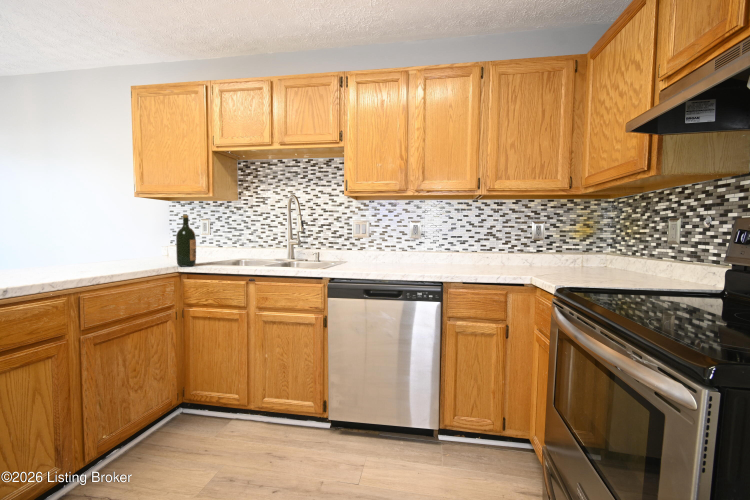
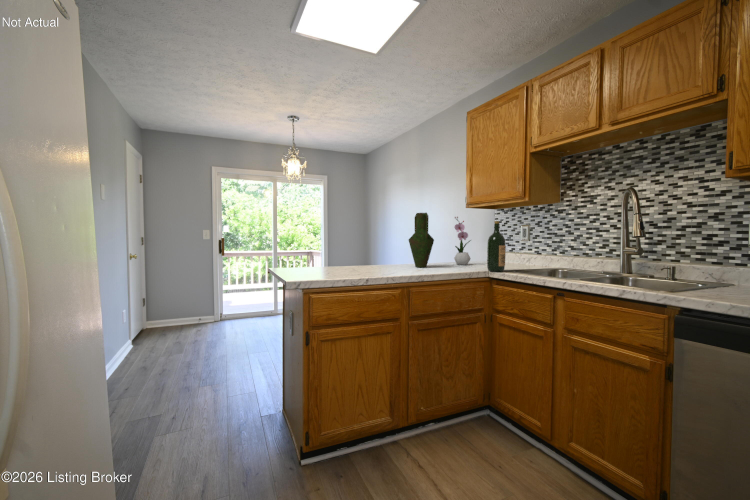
vase: none [63,200,105,269] -> present [409,213,434,267]
flower arrangement: none [126,207,149,262] -> present [454,217,471,265]

